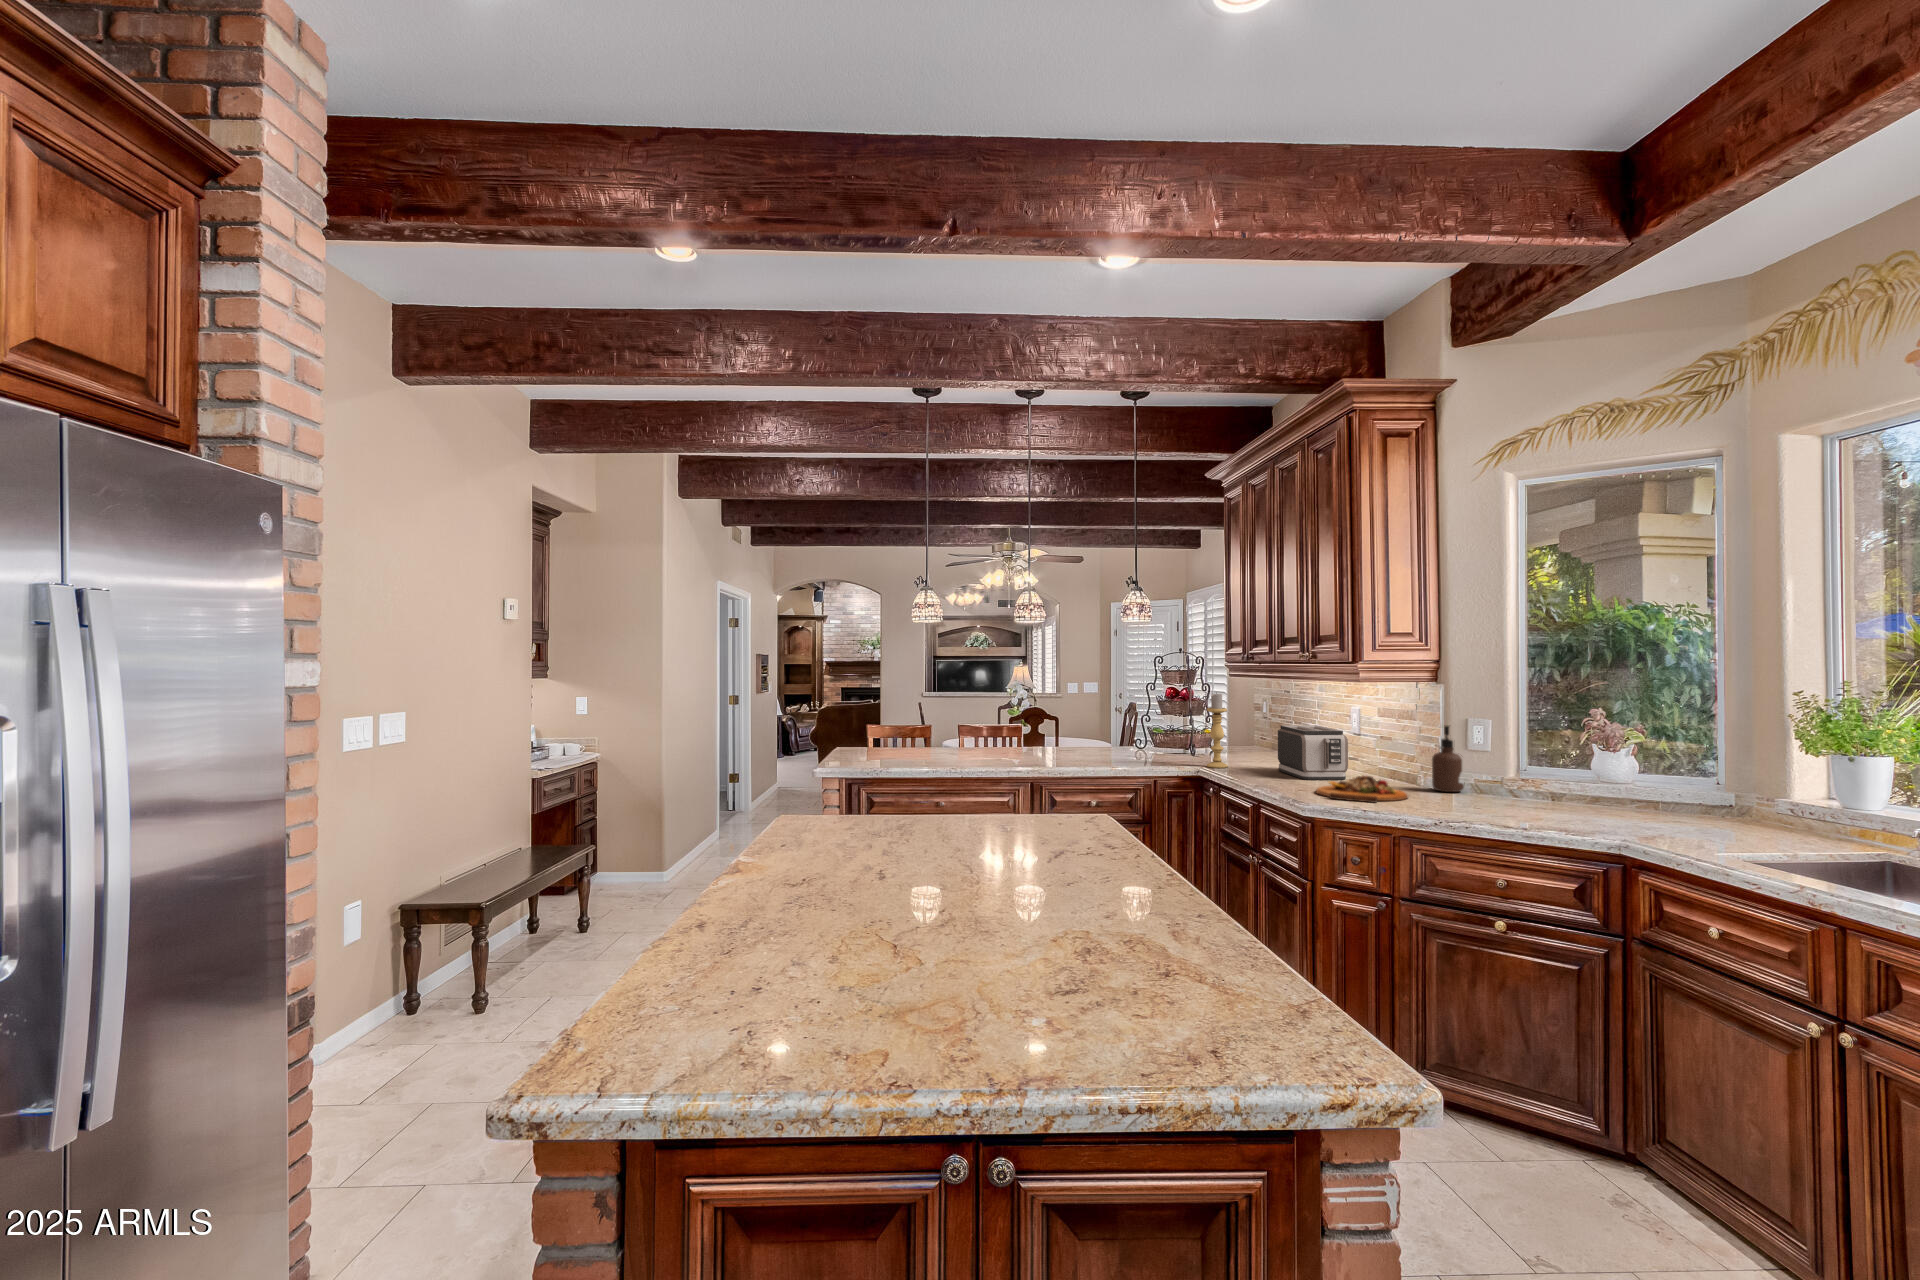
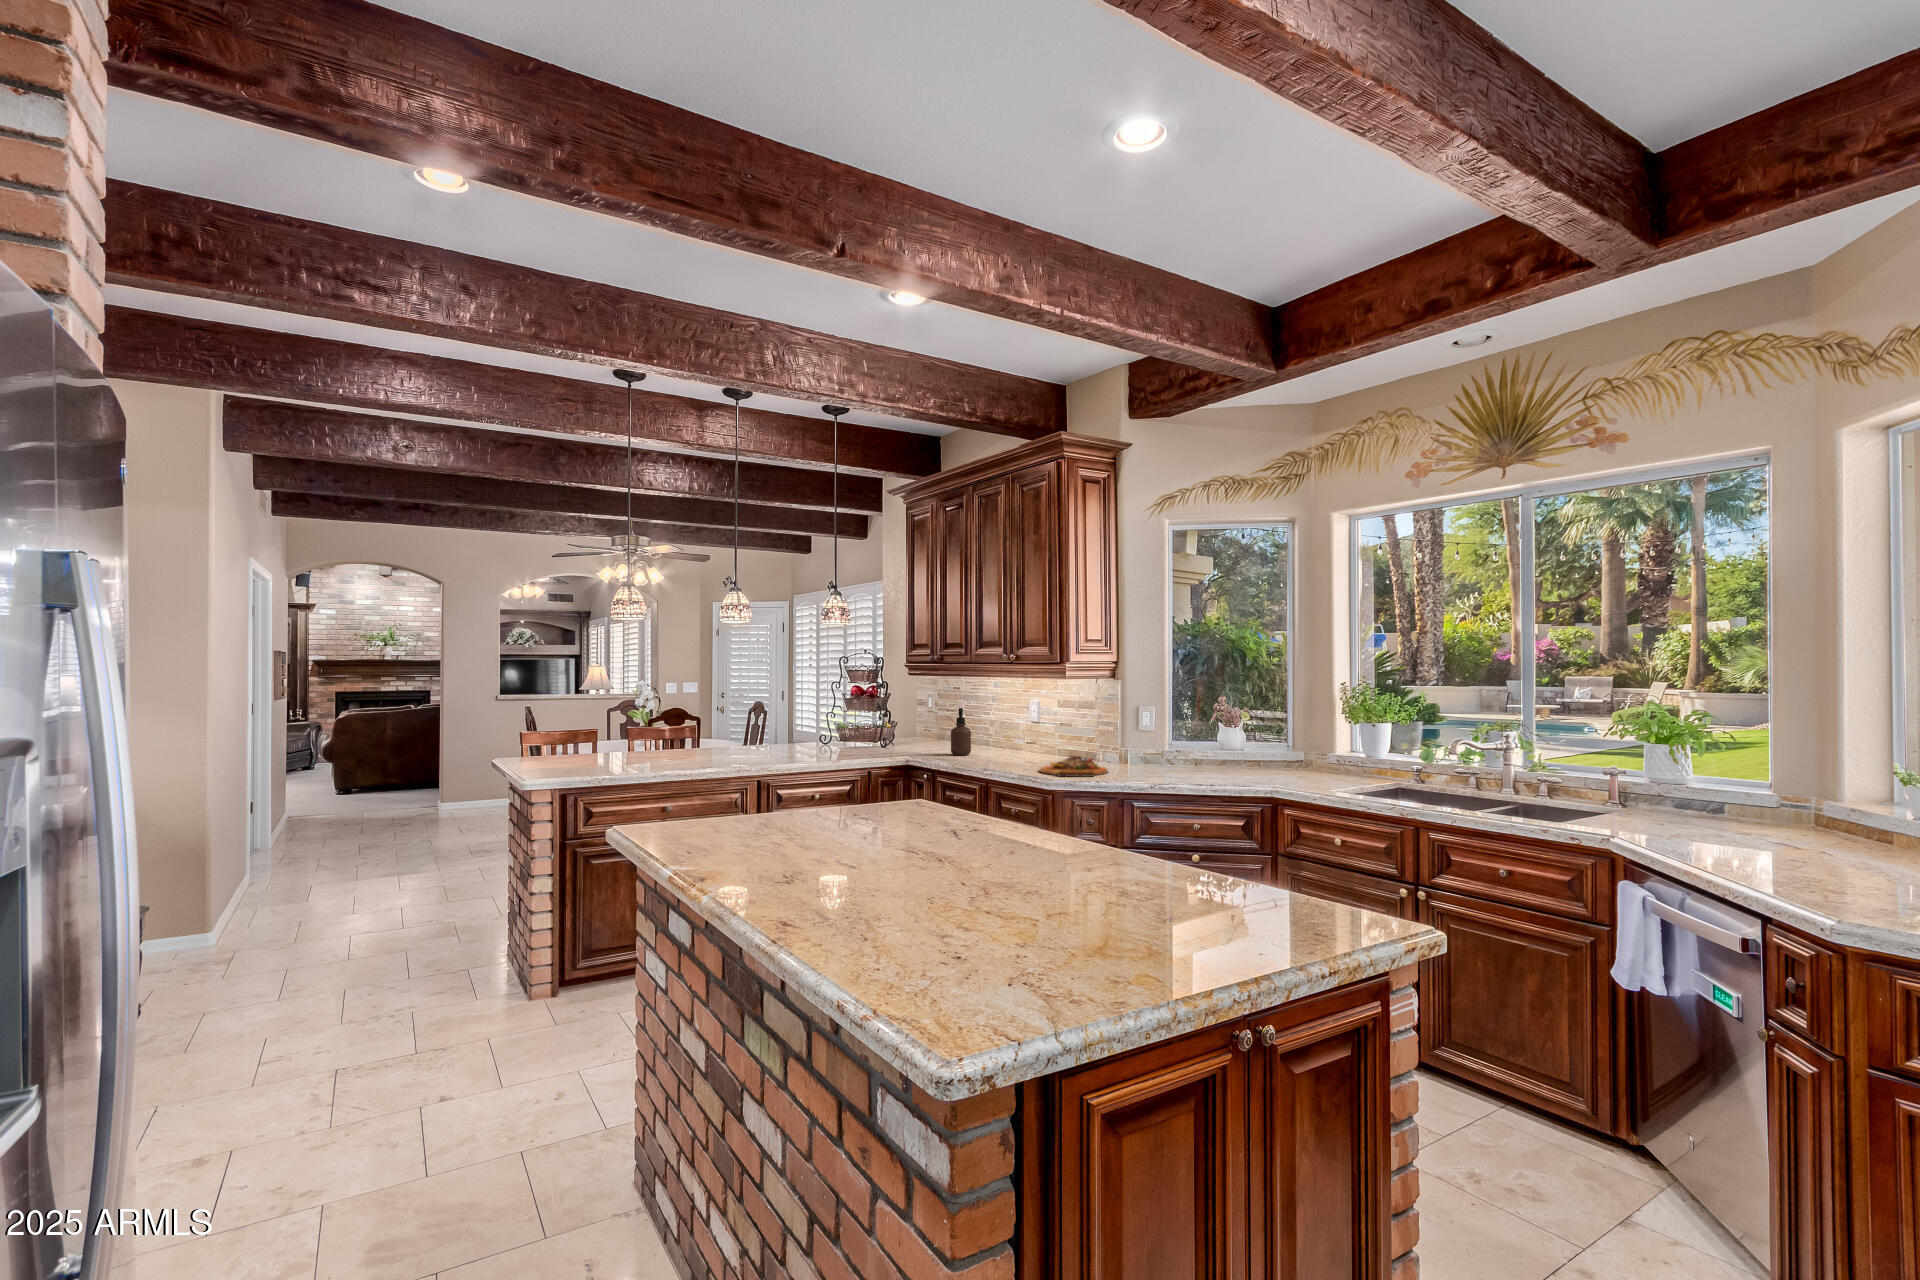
candle holder: present [1207,693,1228,768] -> none [920,691,938,758]
toaster: present [1278,725,1348,780] -> none [982,717,1045,763]
soap dispenser: present [1432,726,1464,792] -> present [951,708,971,755]

